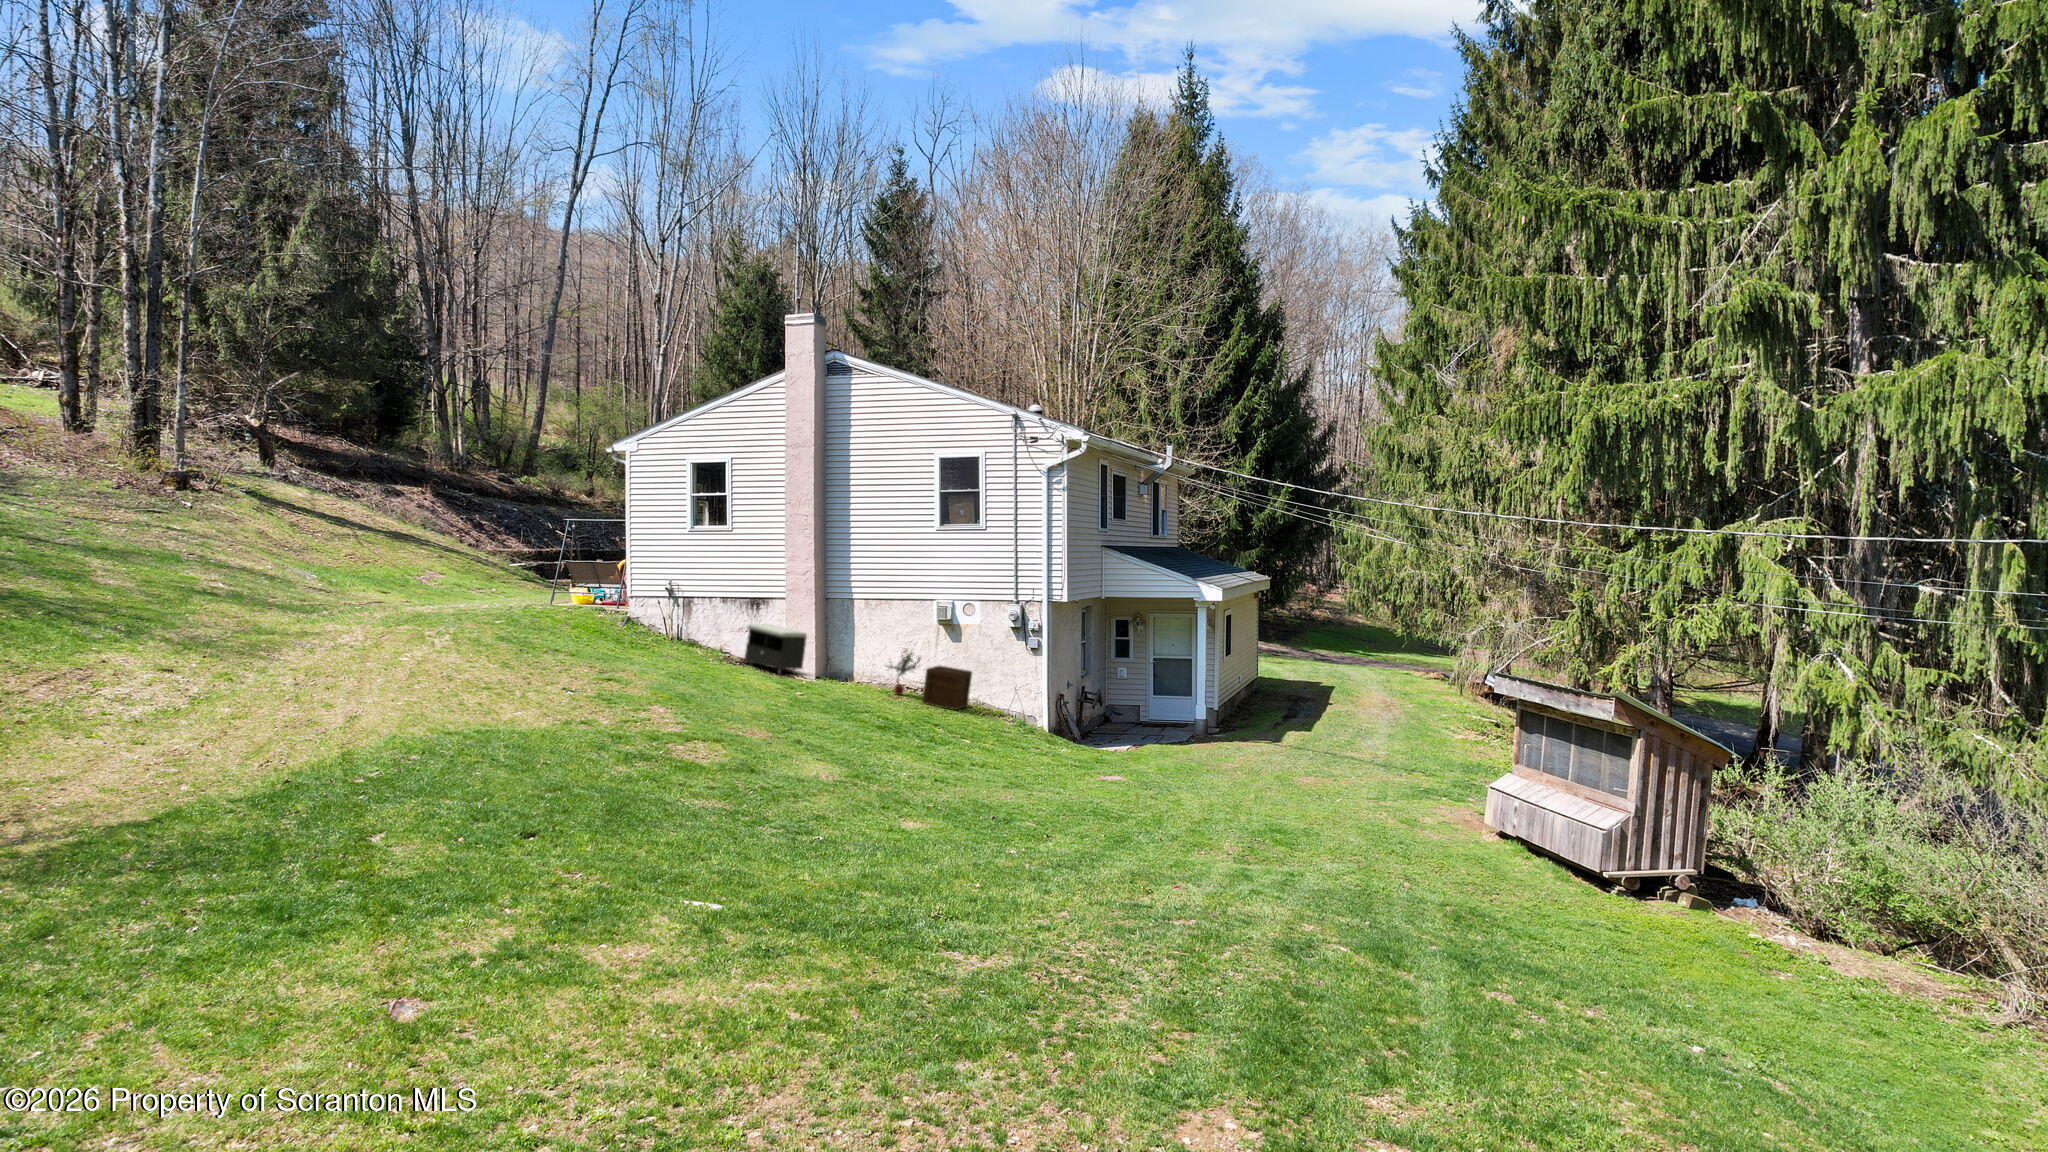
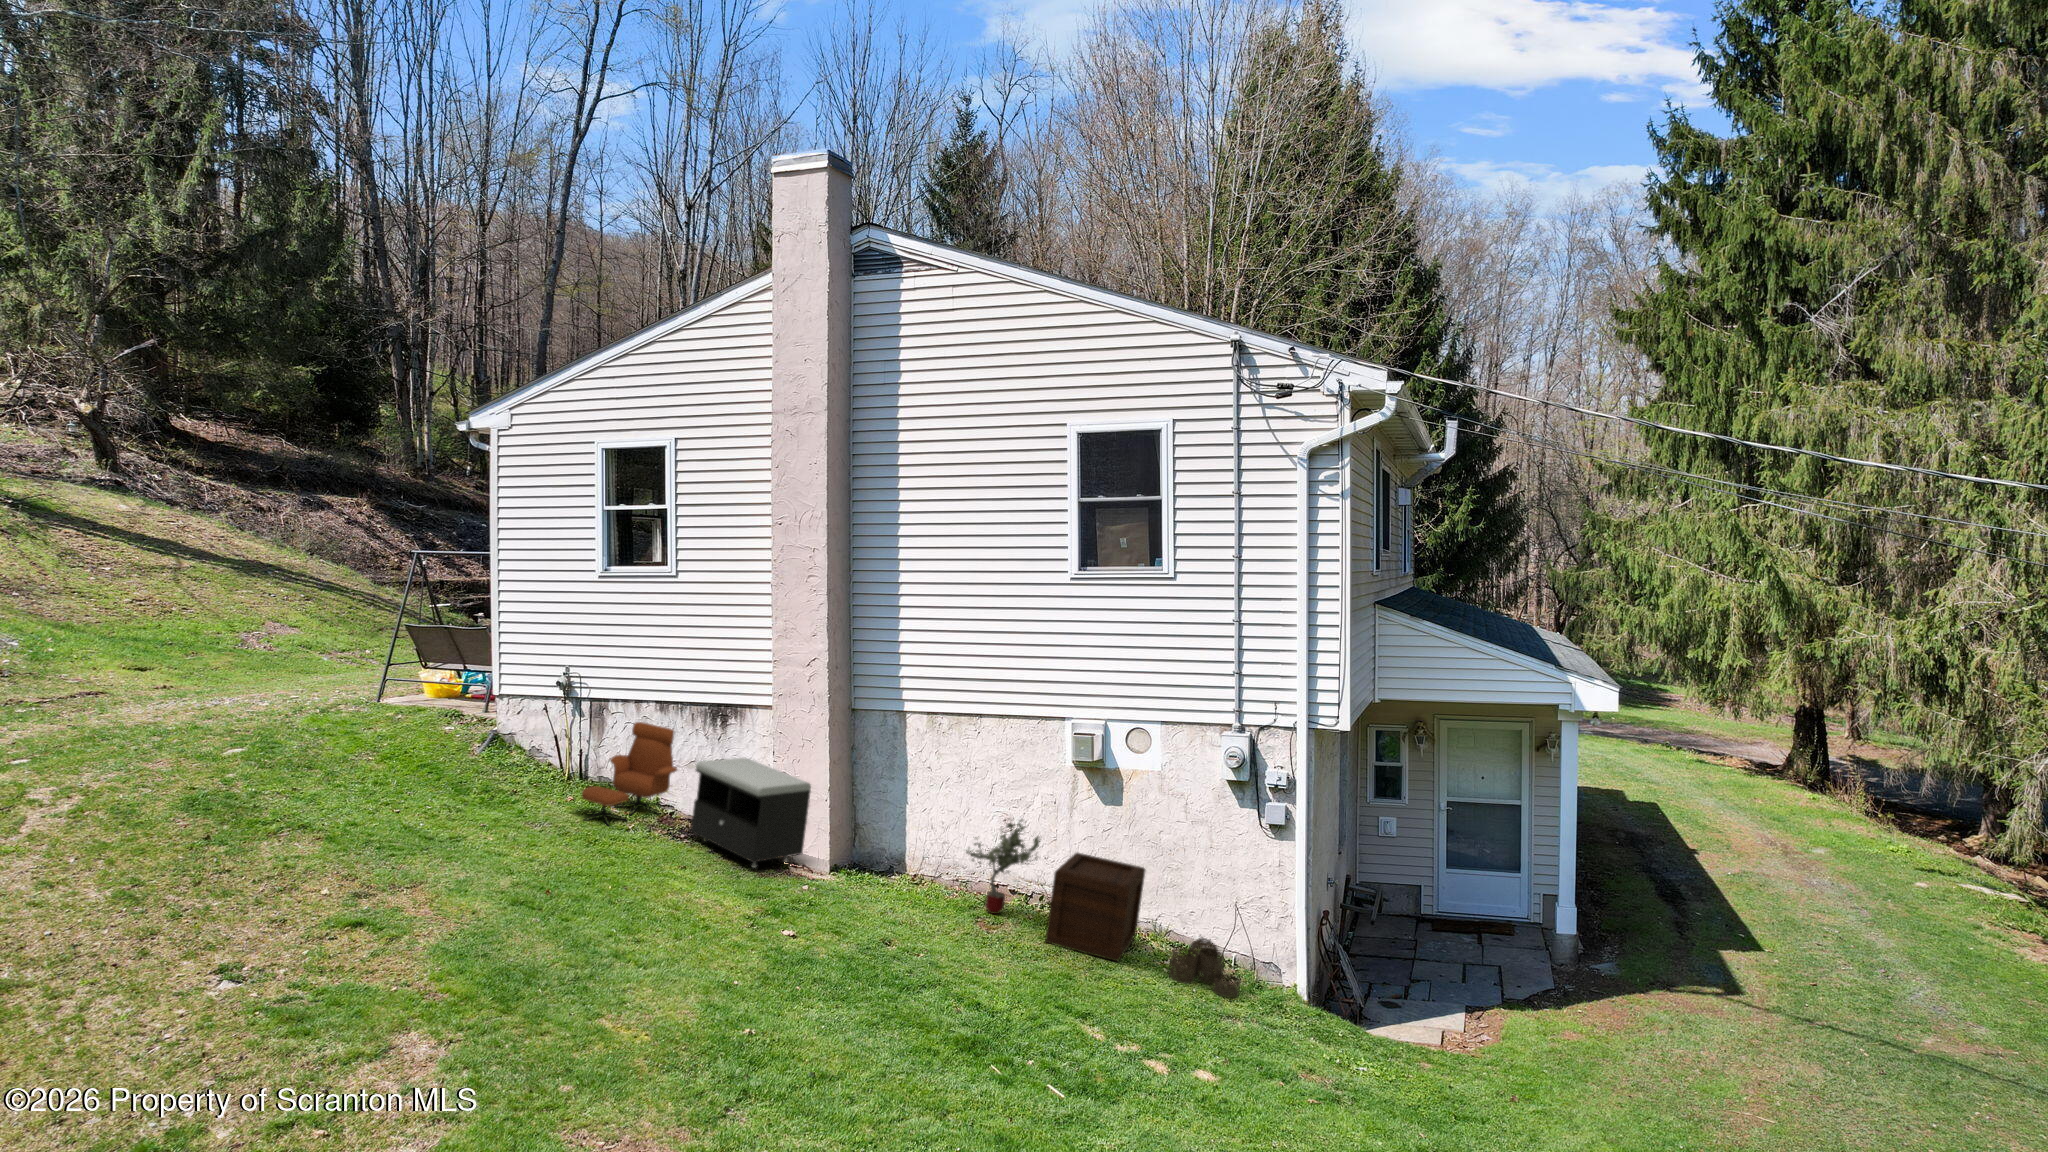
lounge chair: none [688,608,734,657] -> present [582,722,677,825]
woven basket: none [979,701,1012,722] -> present [1169,937,1241,997]

